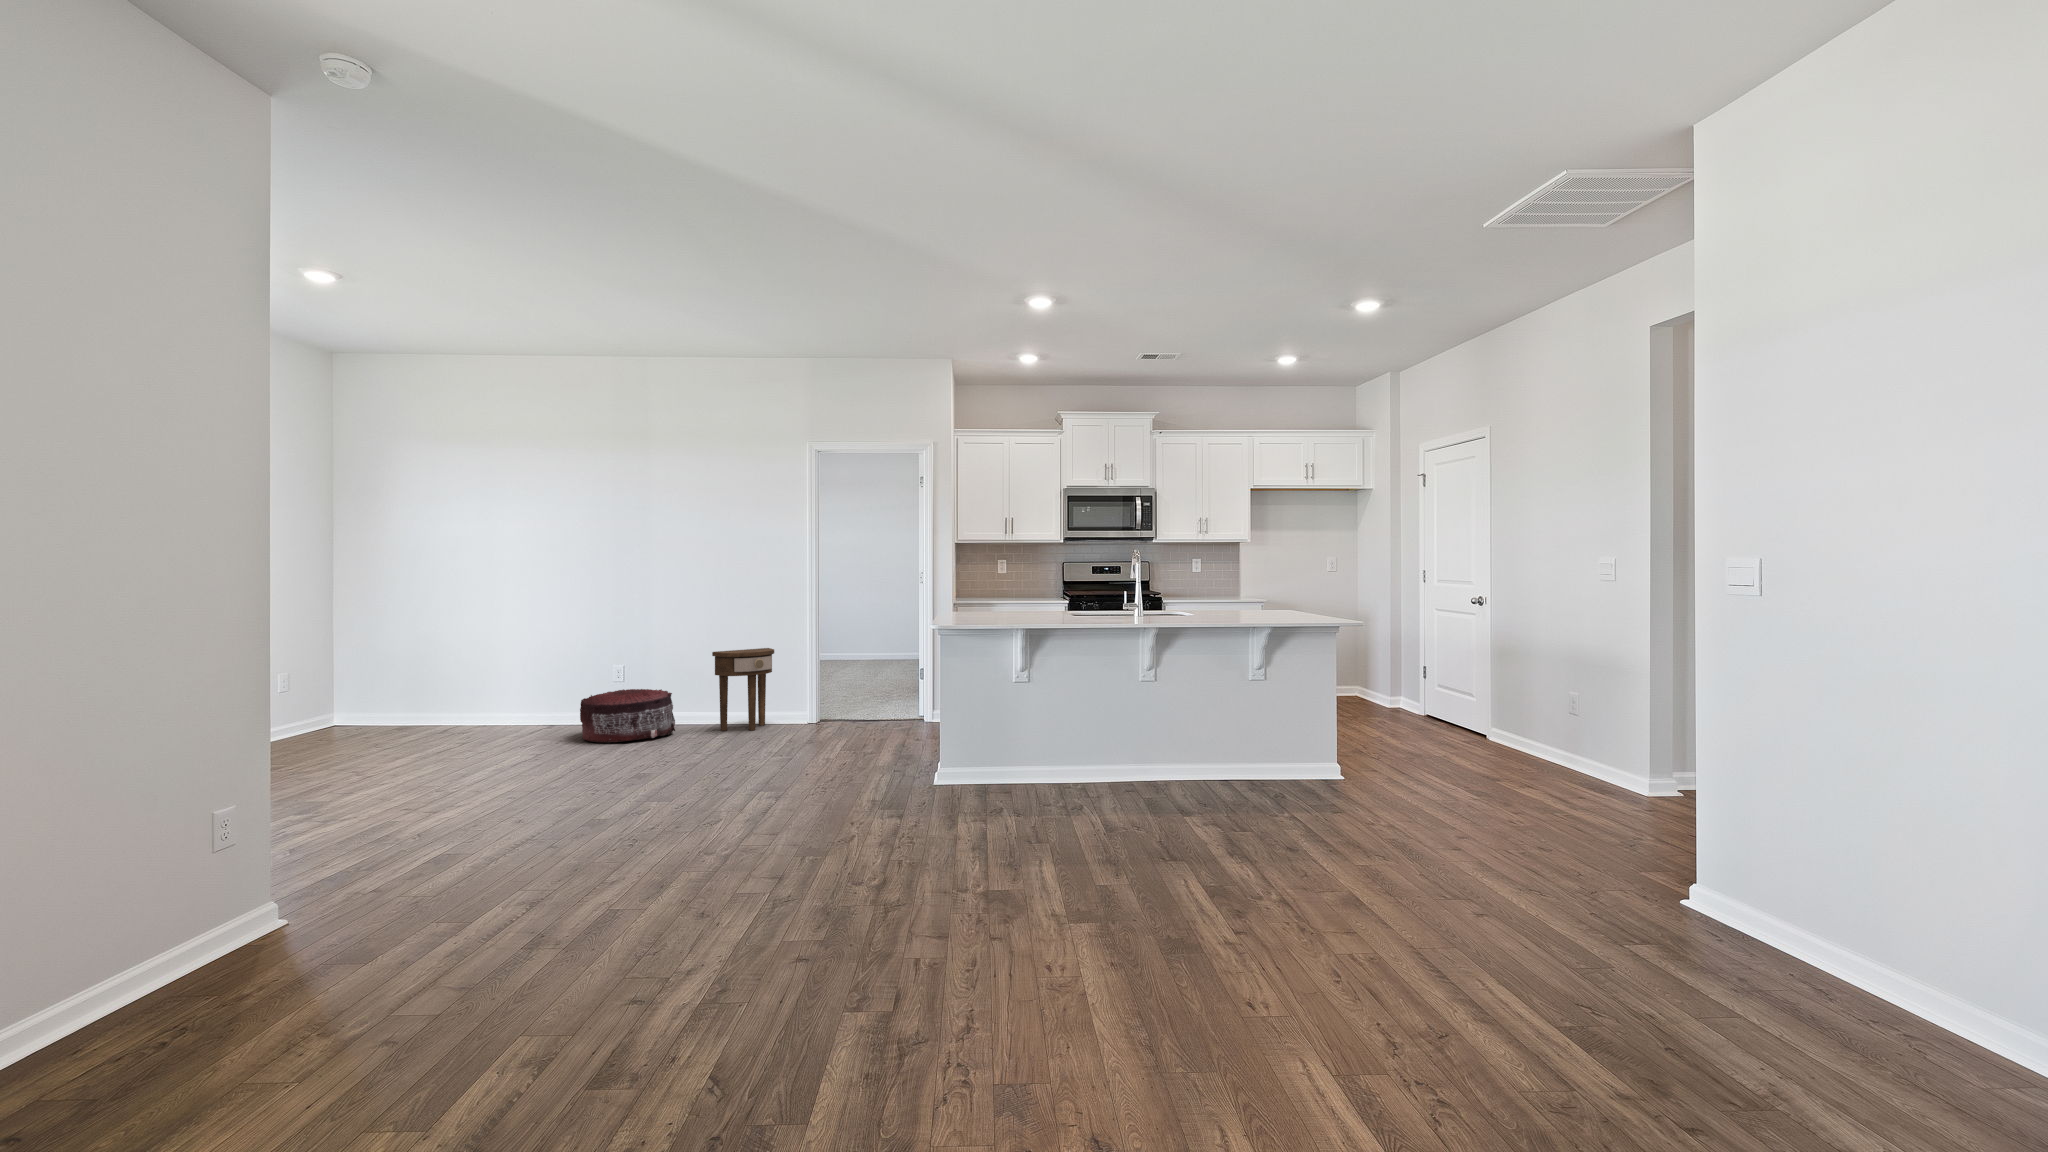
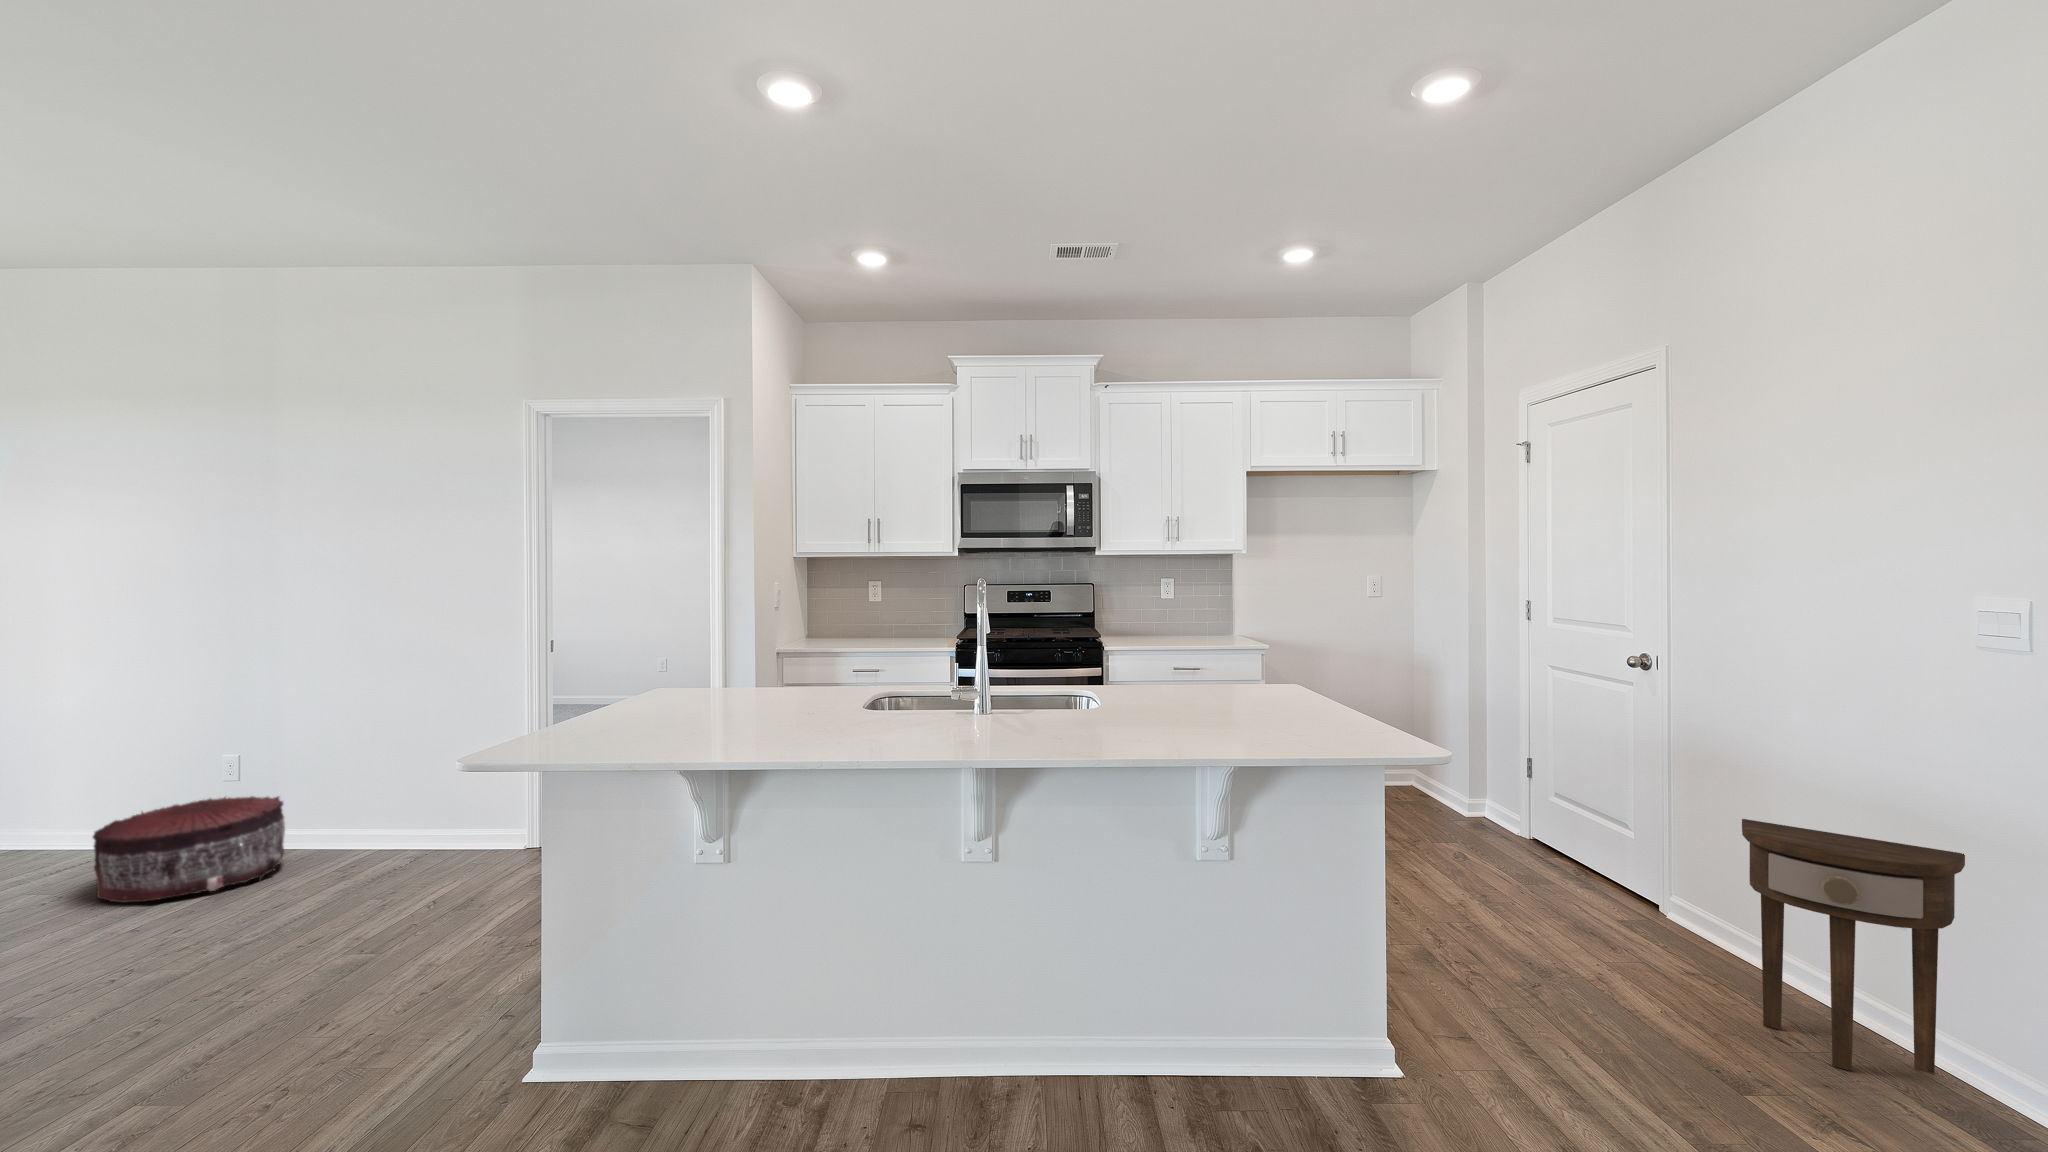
side table: present [712,648,774,731] -> present [1742,819,1965,1074]

